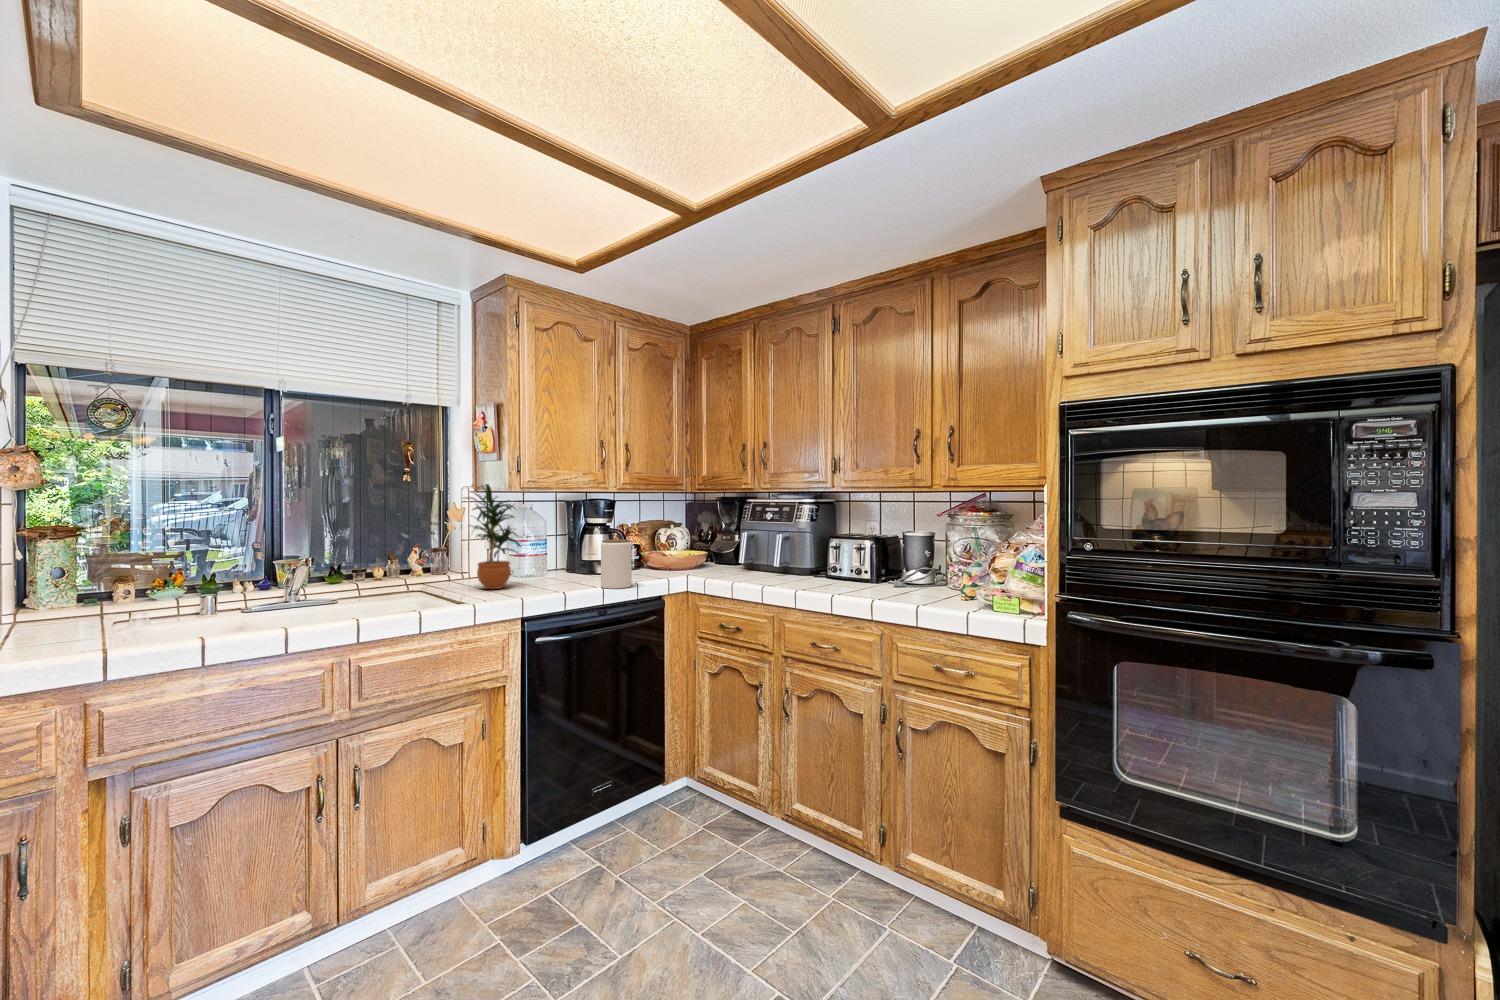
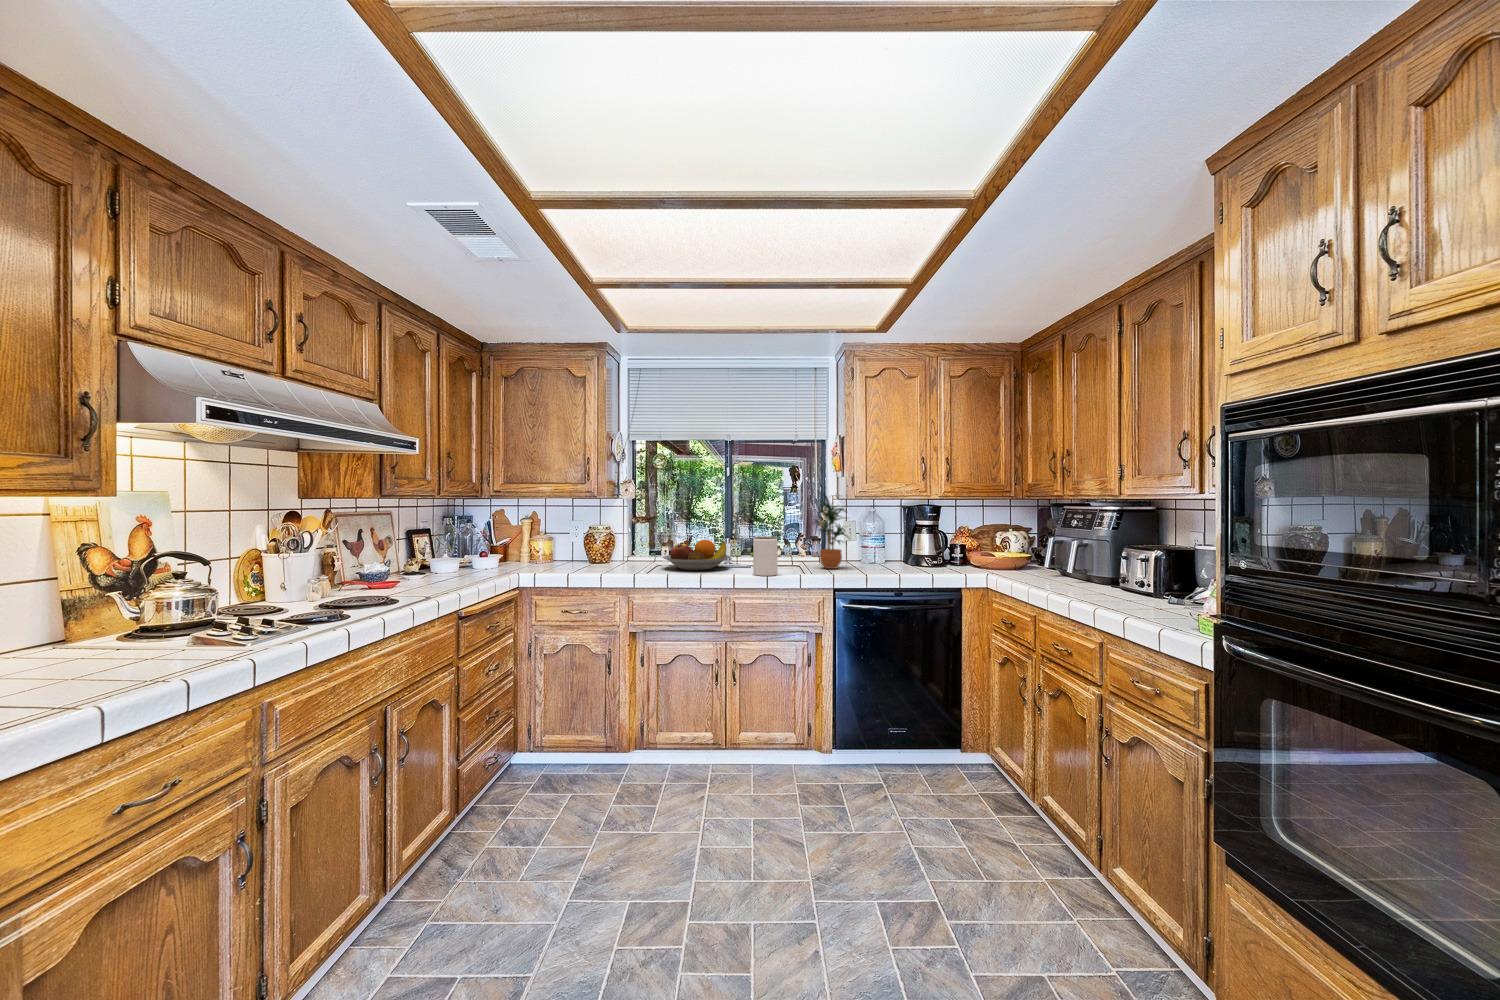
jar: present [601,539,632,589] -> present [753,537,778,576]
fruit bowl: none [165,563,327,623] -> present [663,540,730,570]

